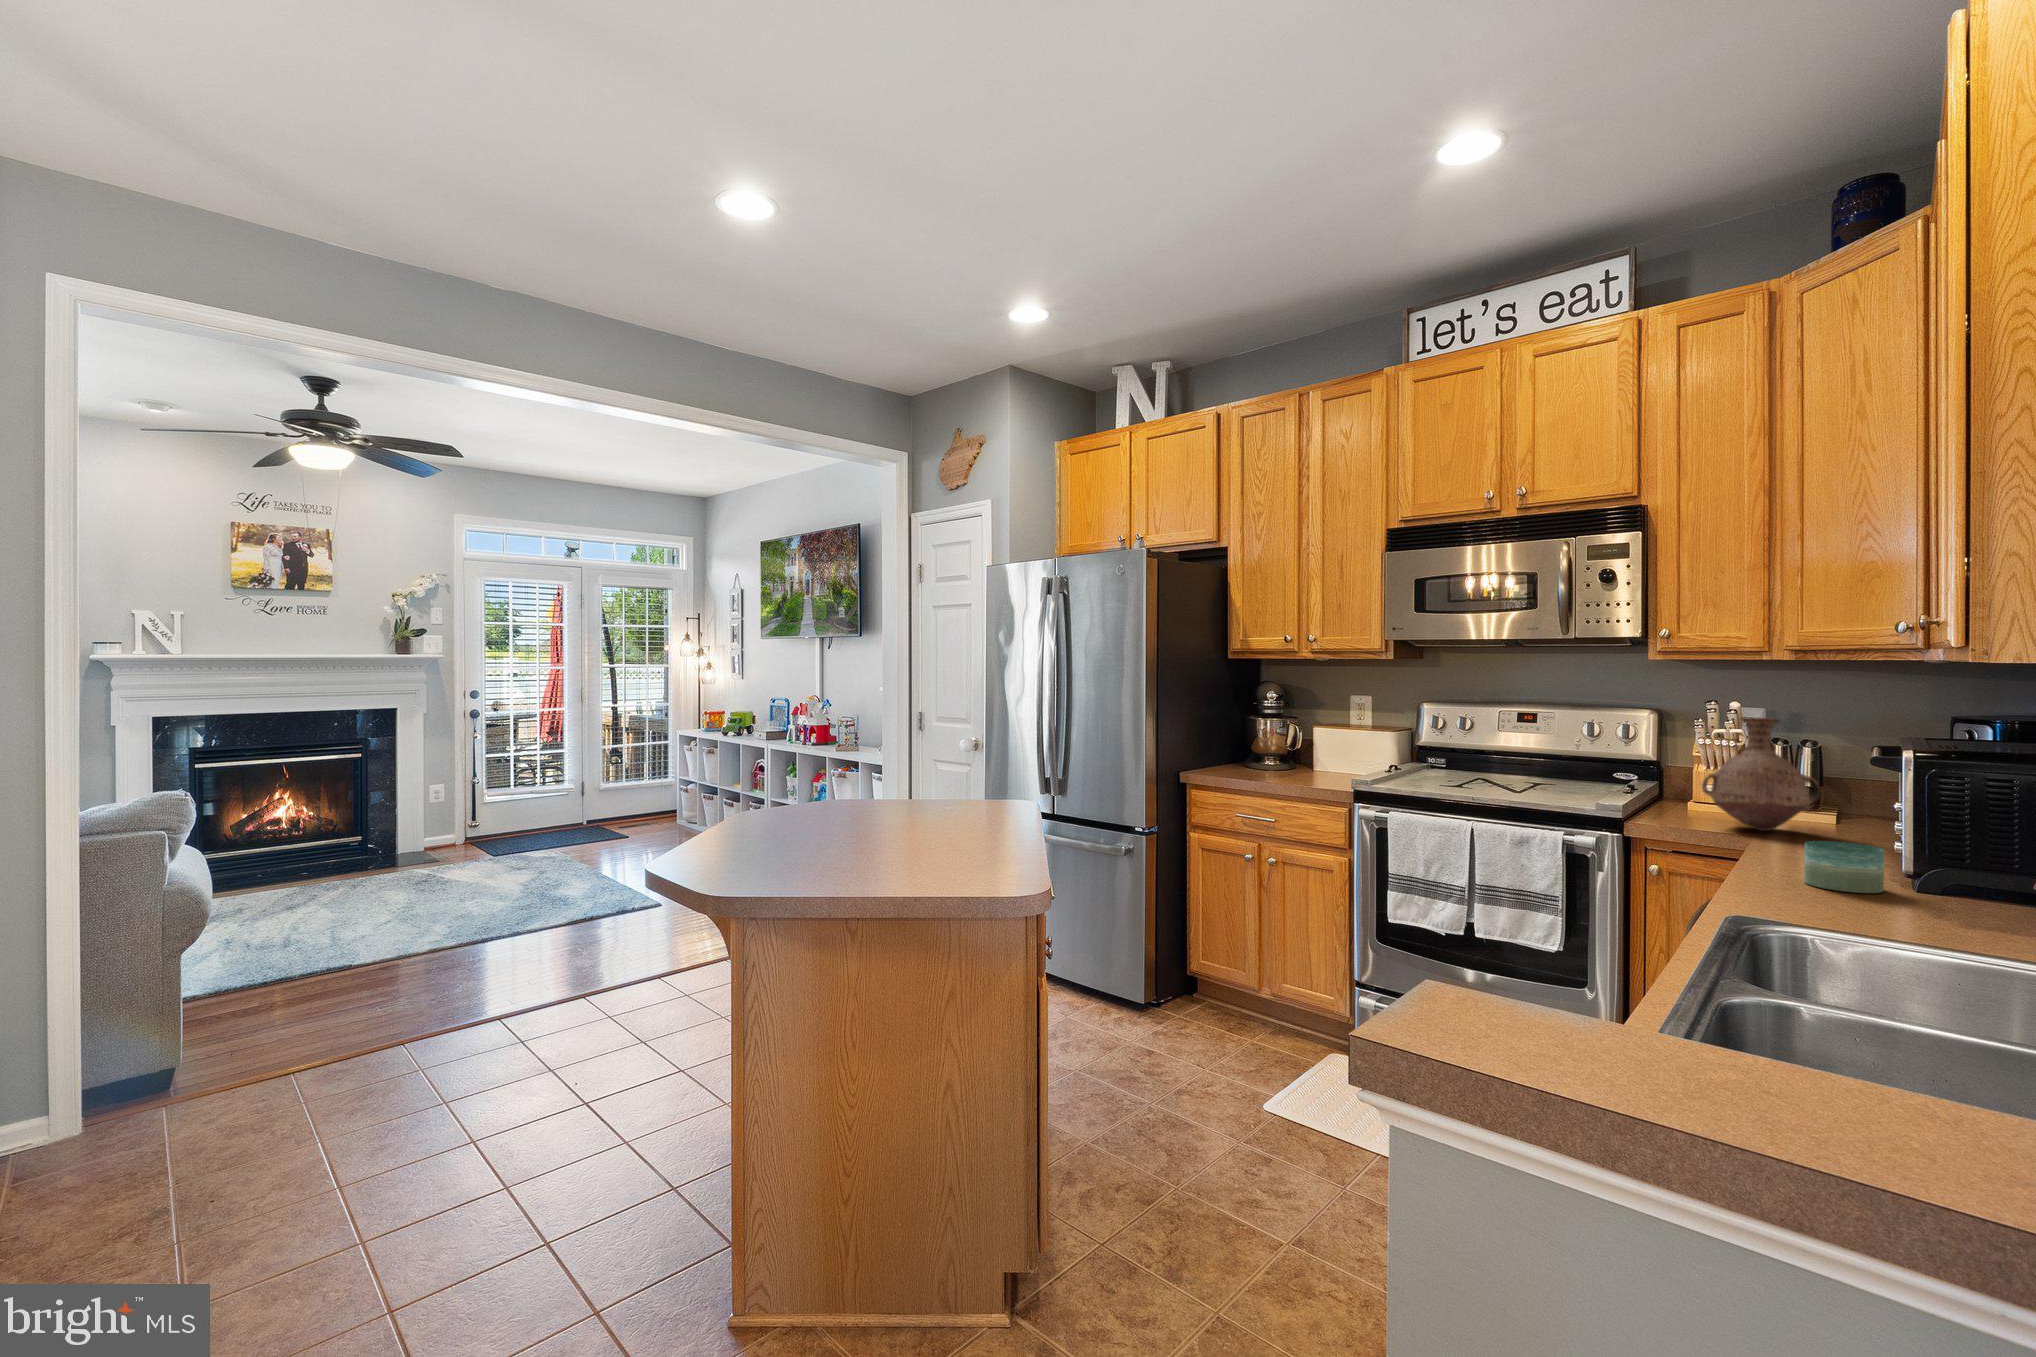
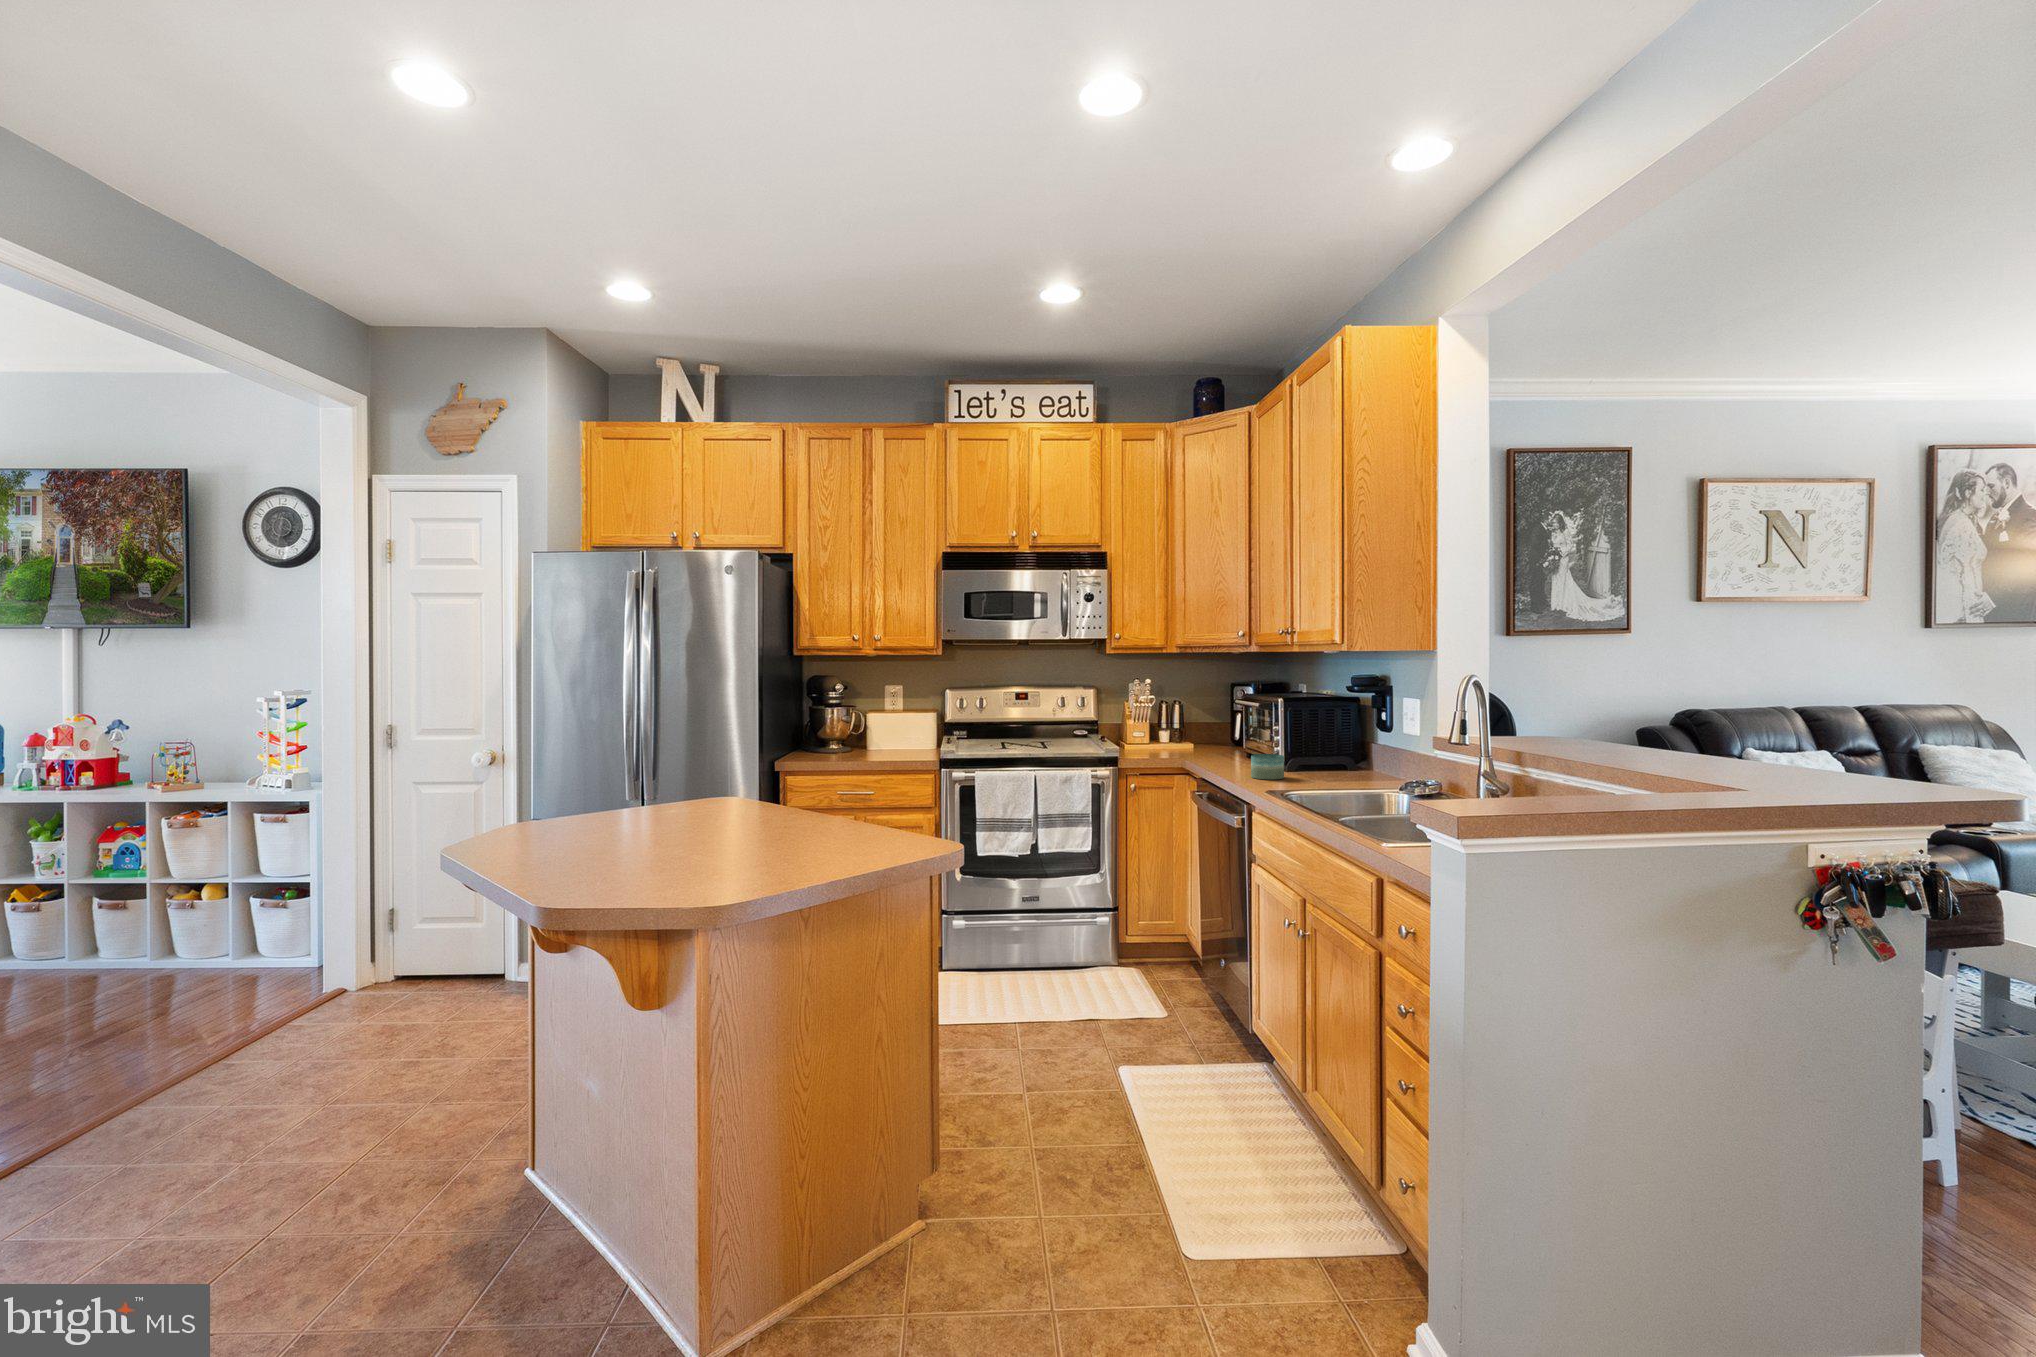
vase: present [1702,717,1820,831] -> none [1152,688,1203,756]

